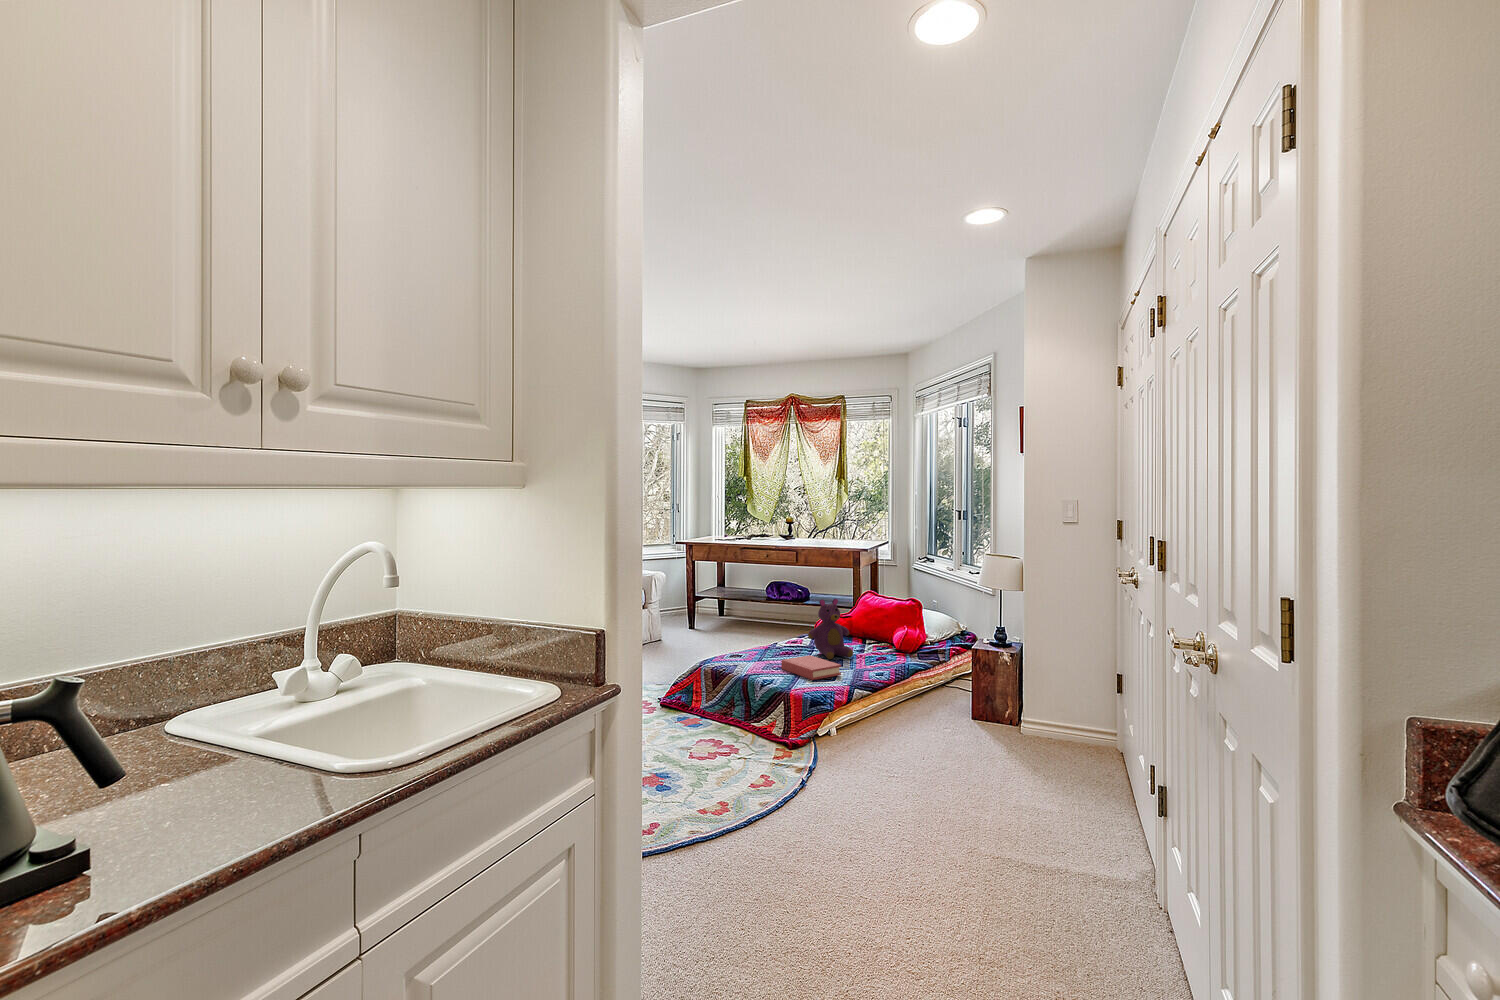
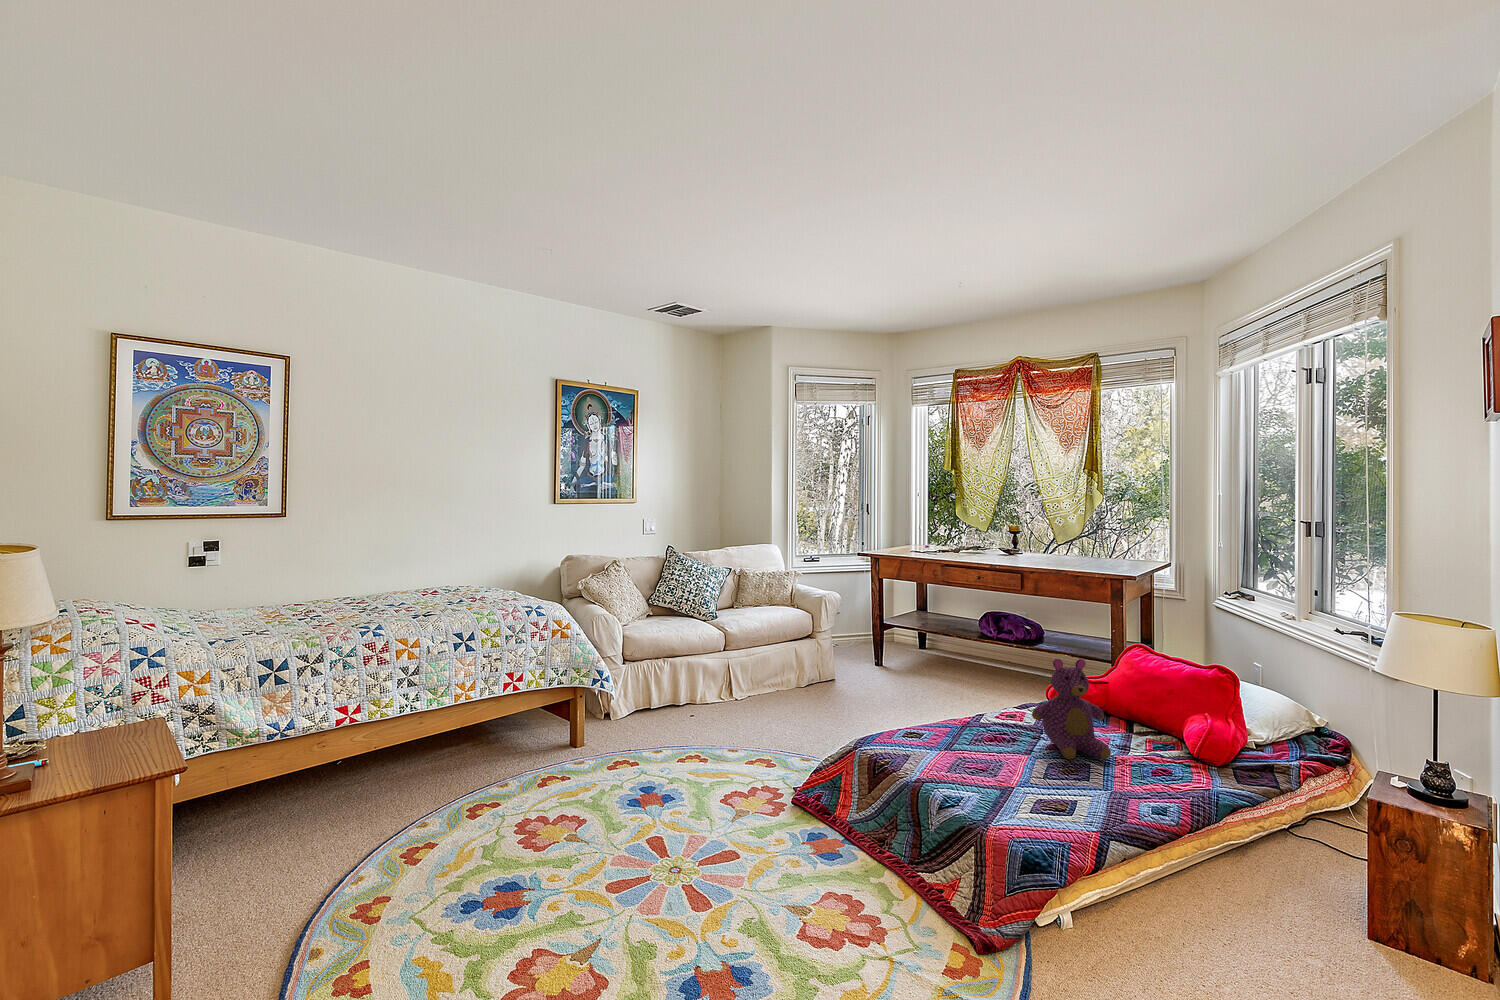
hardback book: present [781,655,841,680] -> none [982,753,1088,807]

